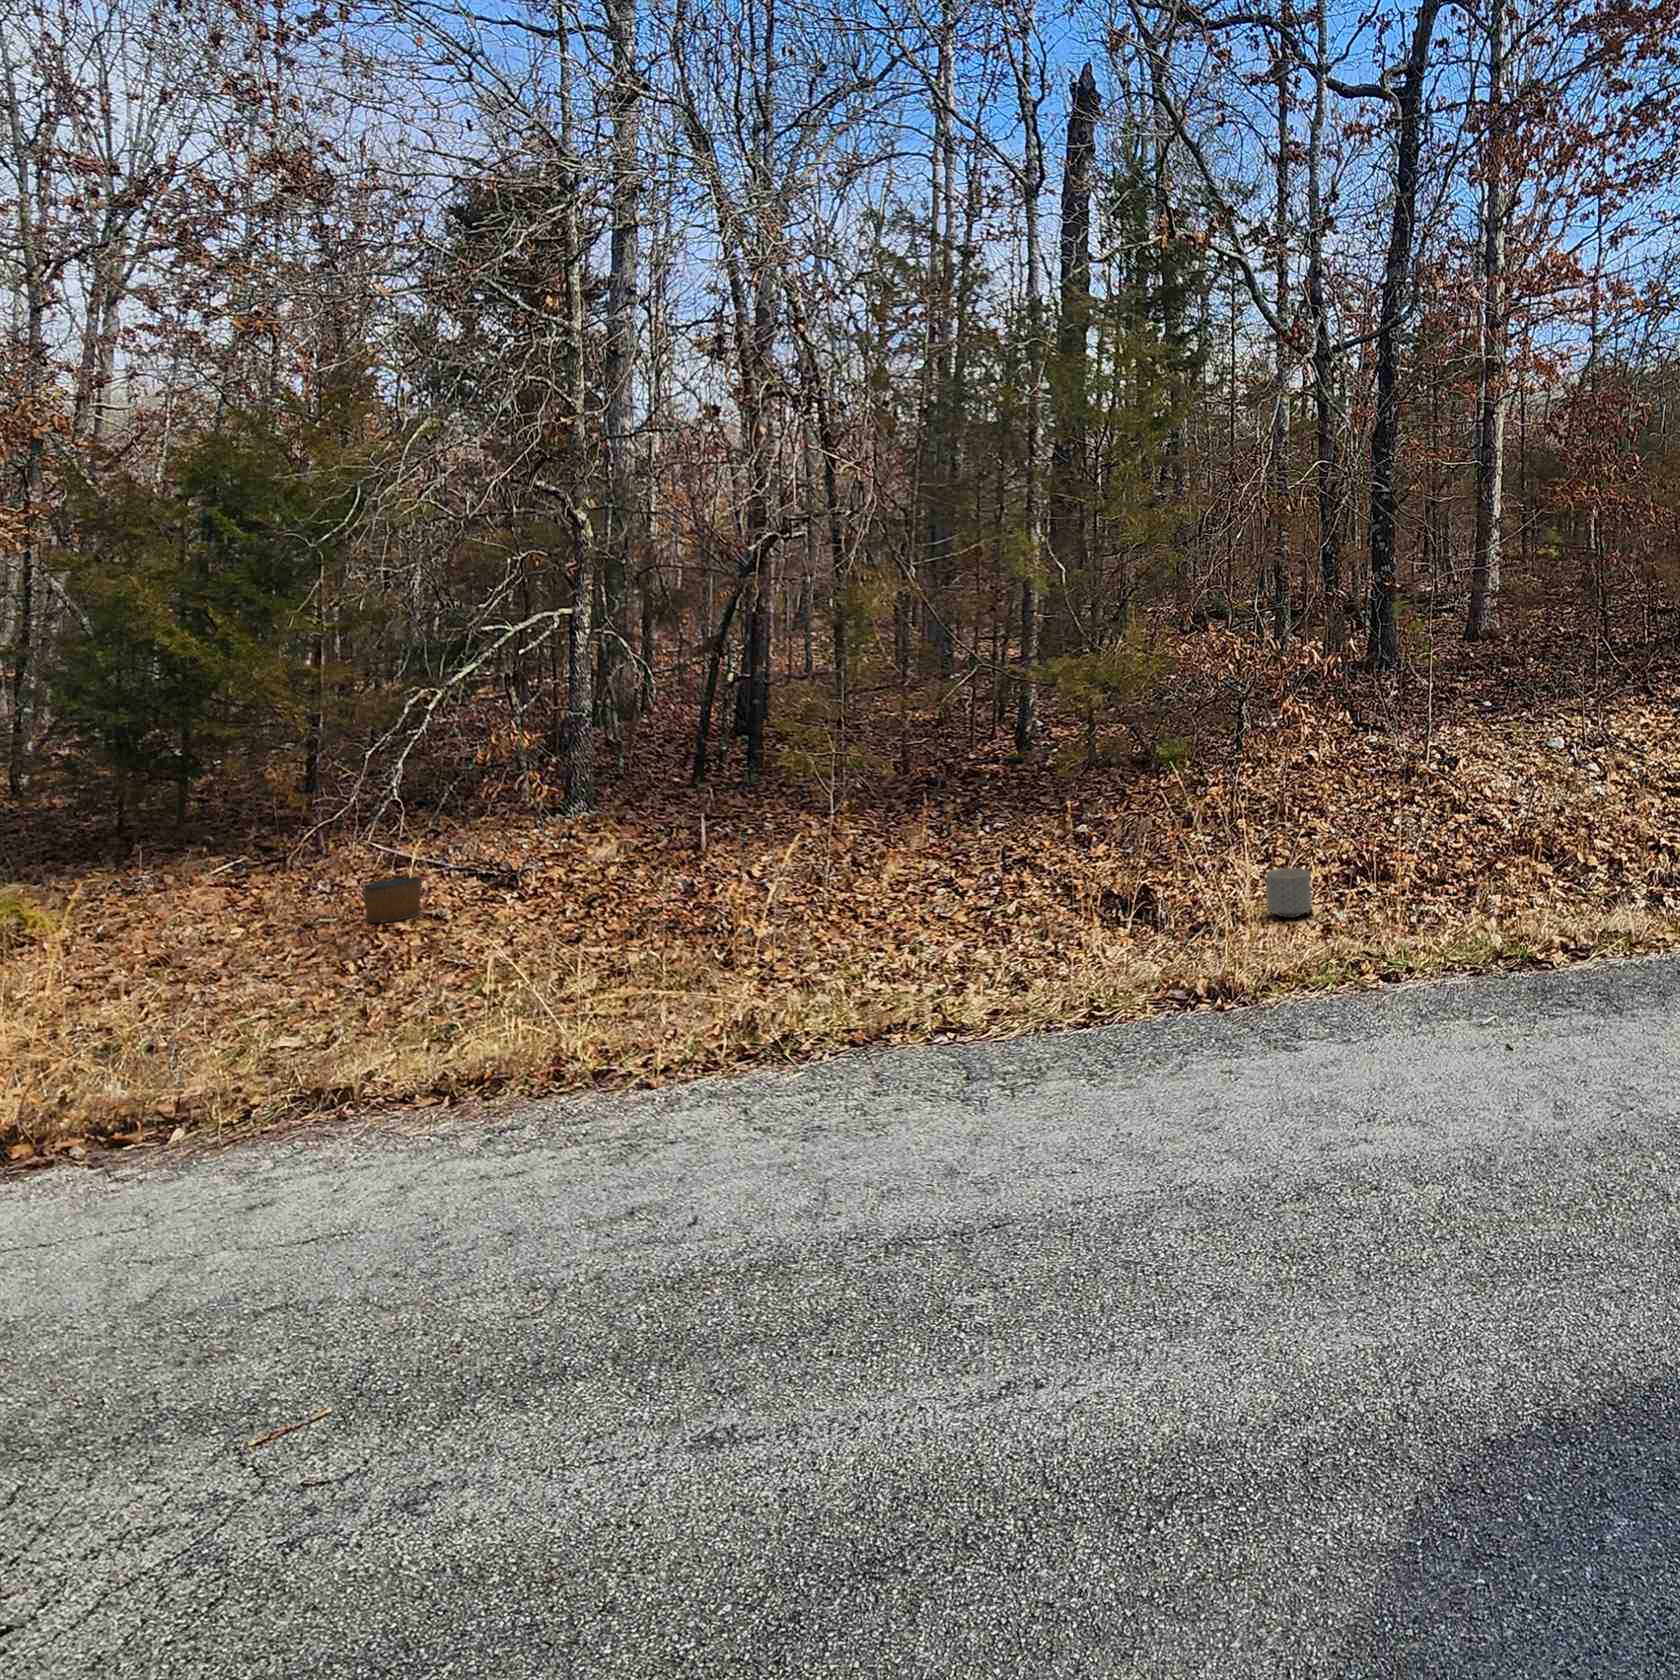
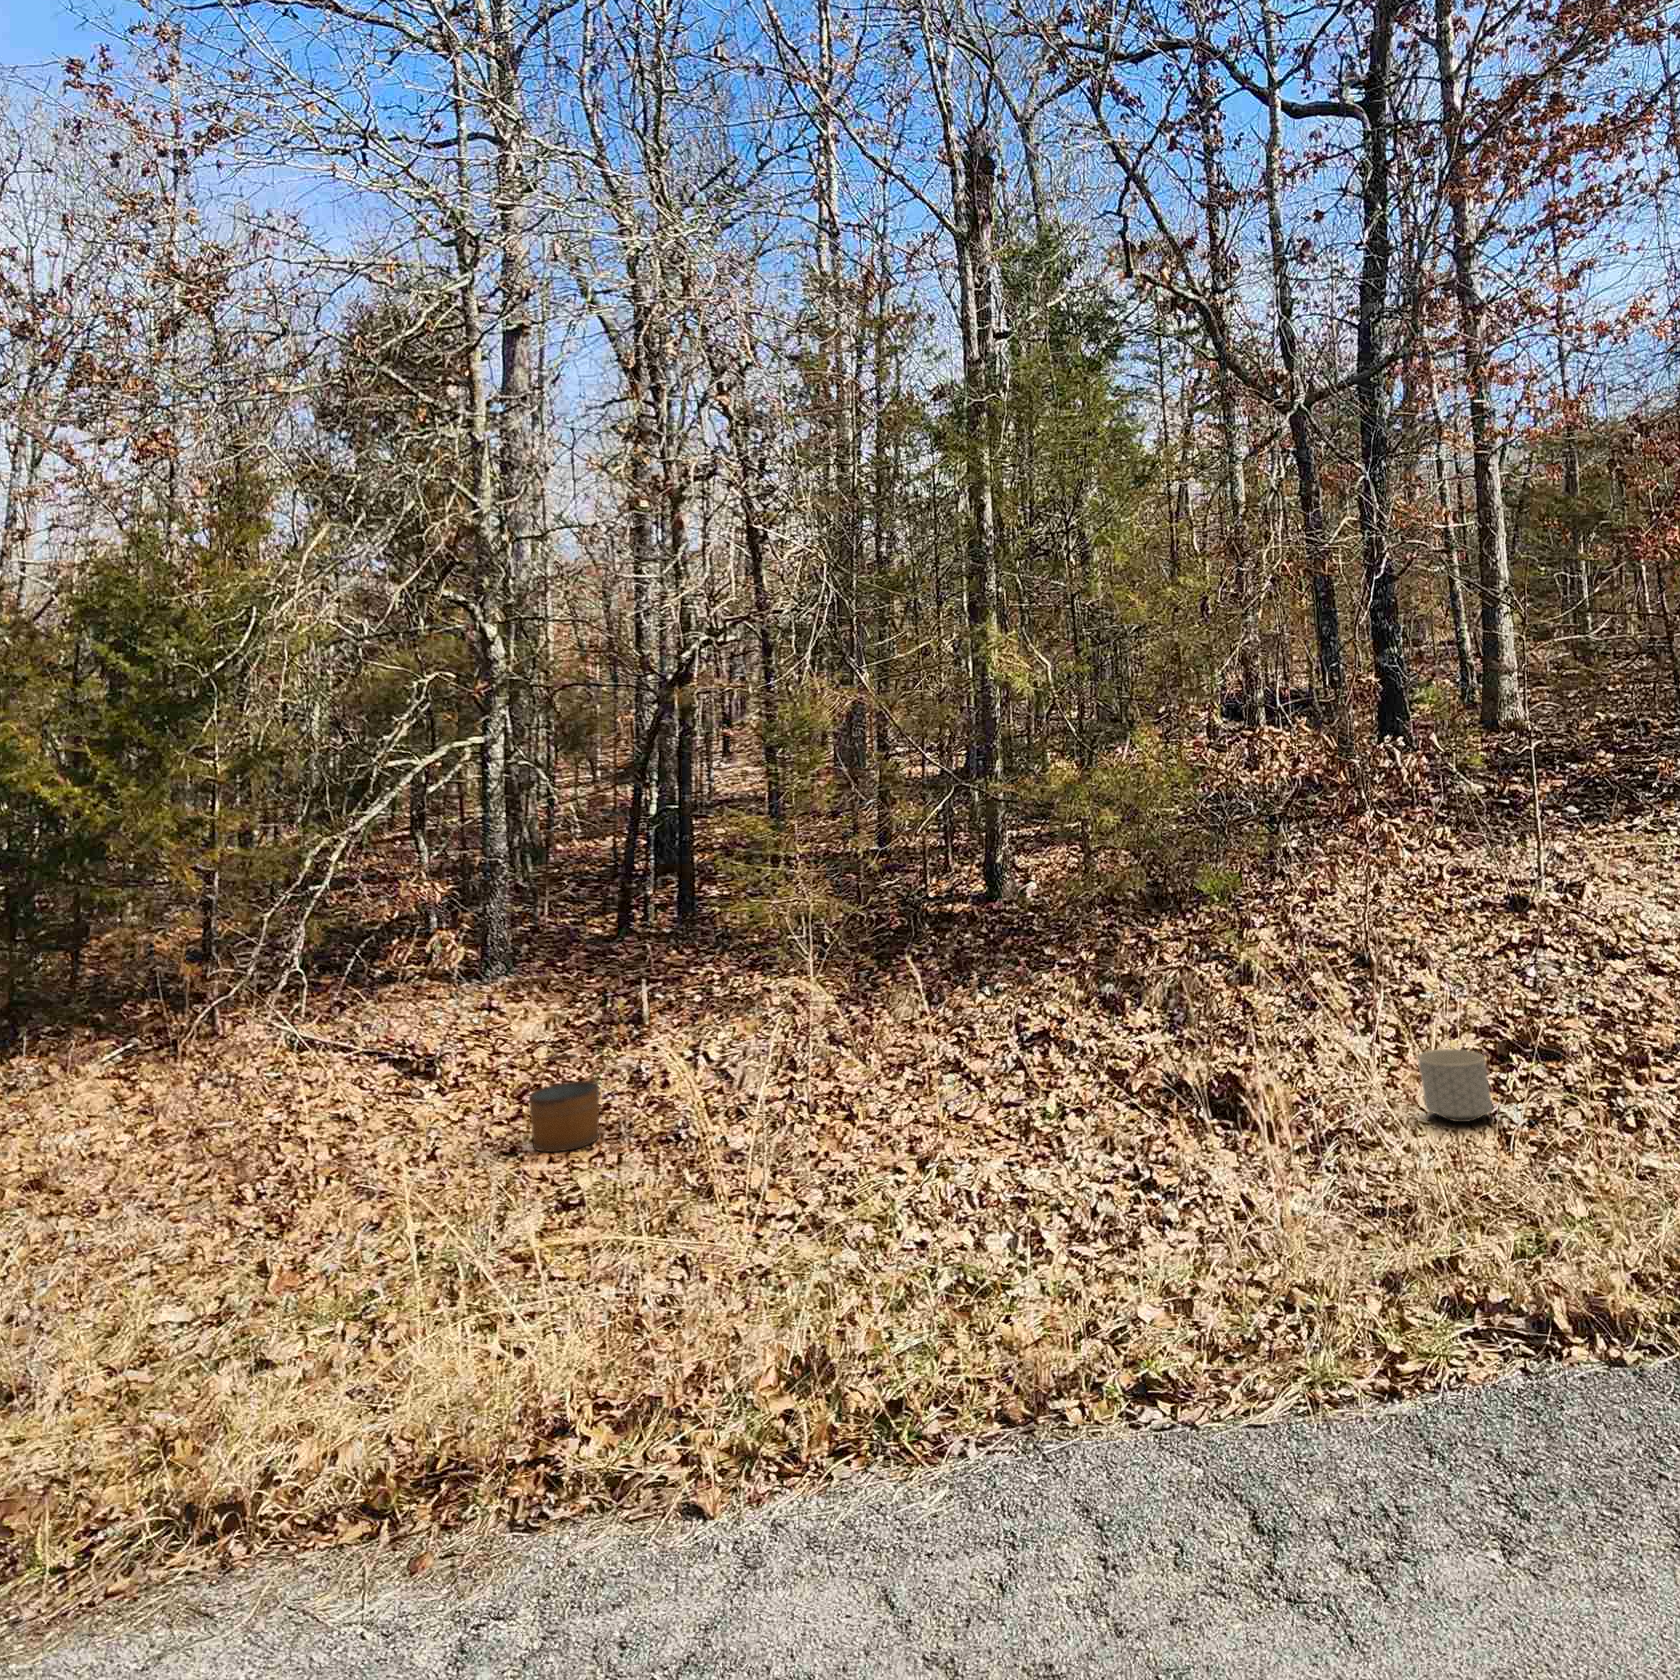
bucket: present [363,856,421,923] -> present [528,1054,599,1152]

